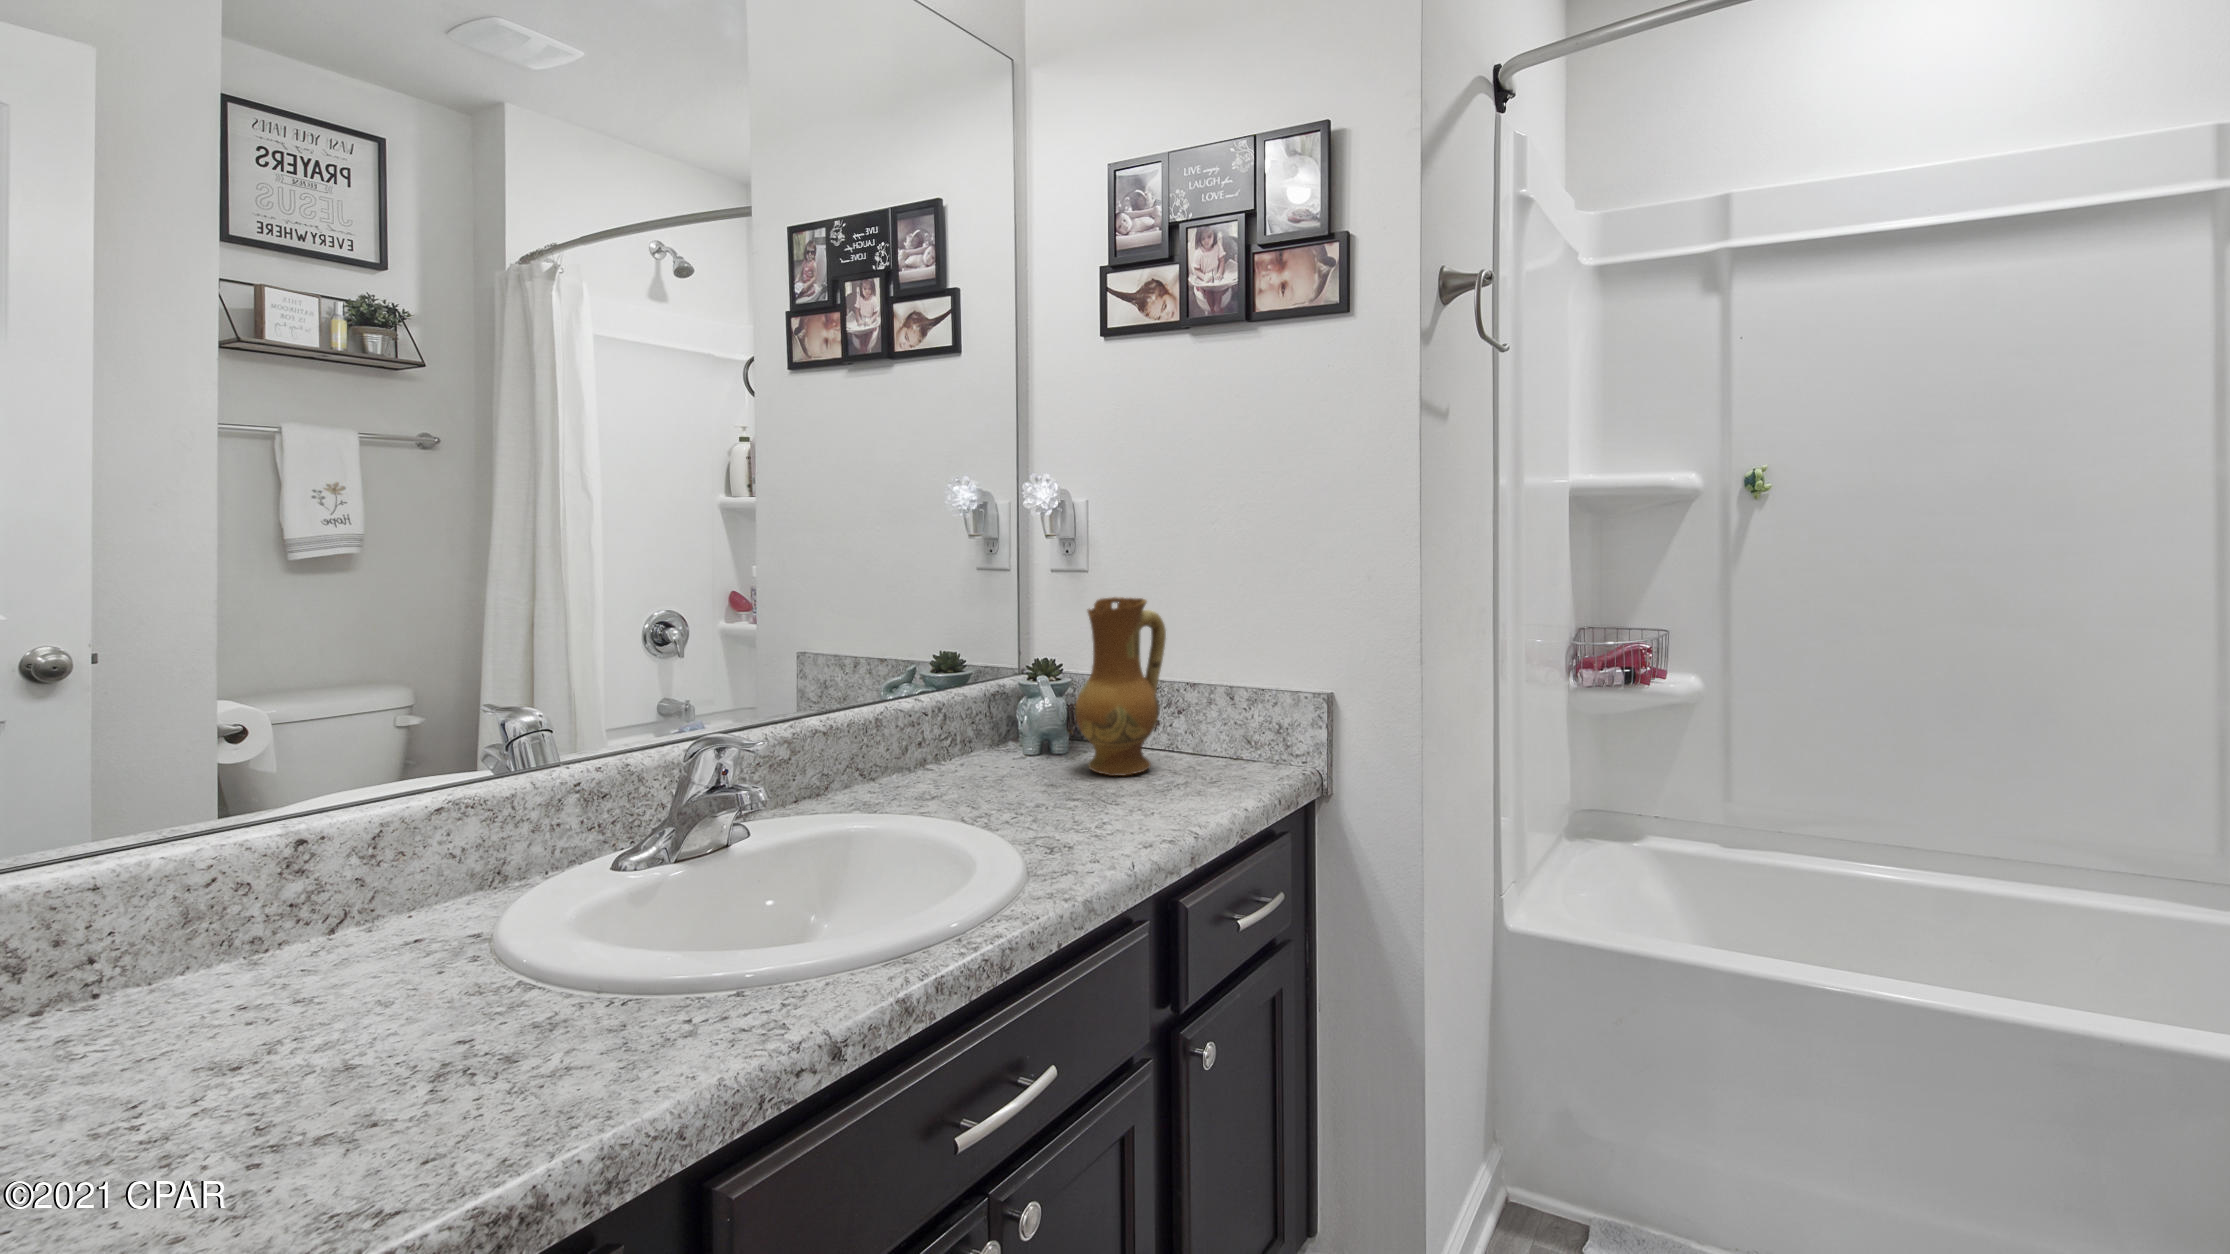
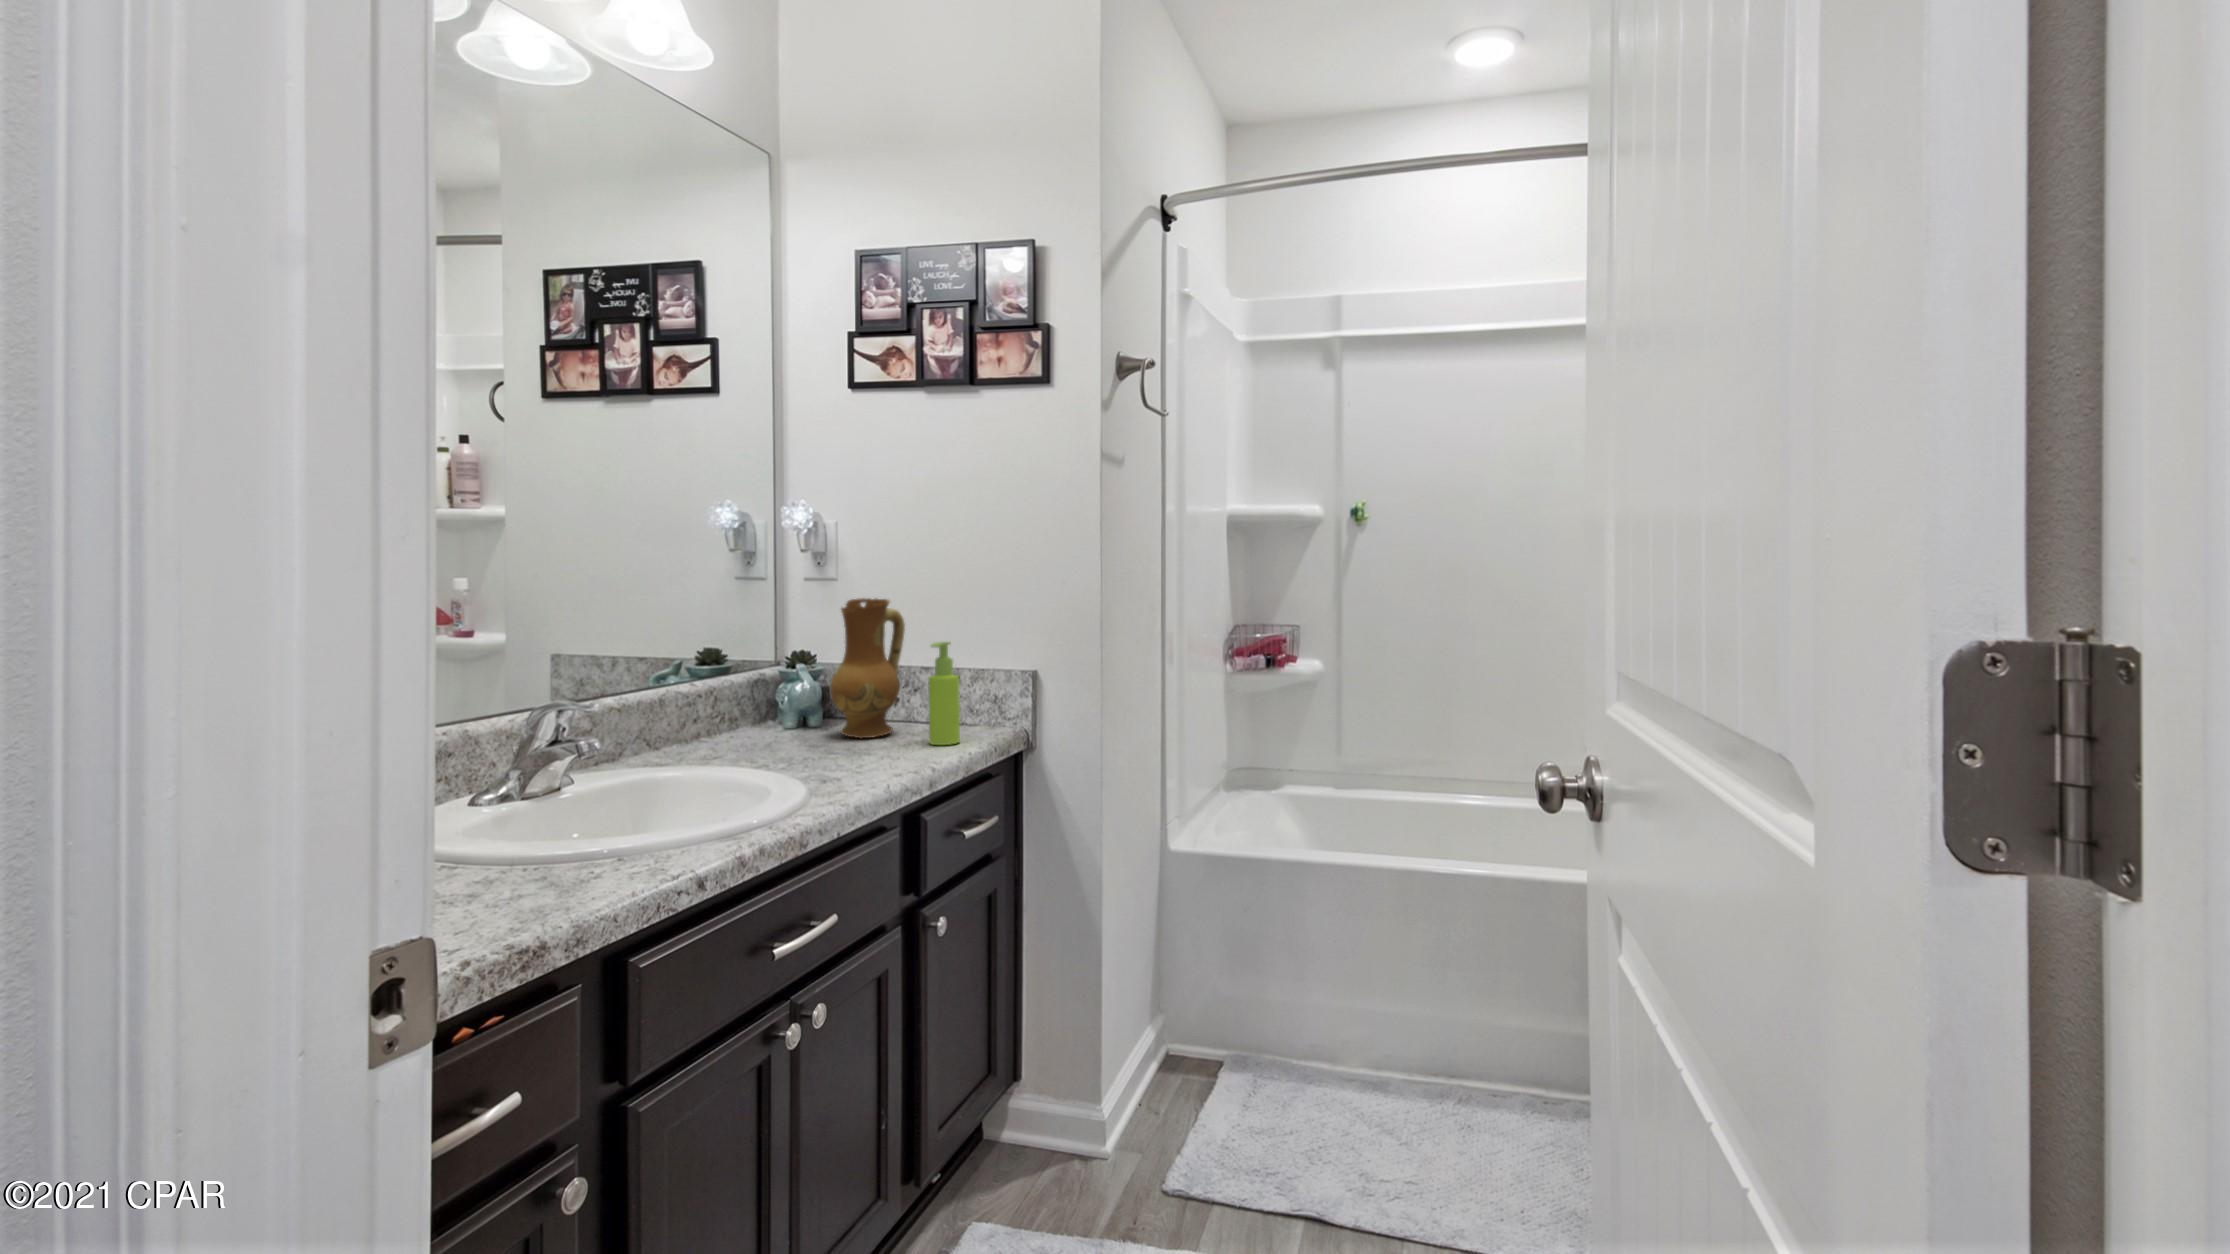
soap dispenser: none [1194,656,1233,794] -> present [929,642,960,745]

